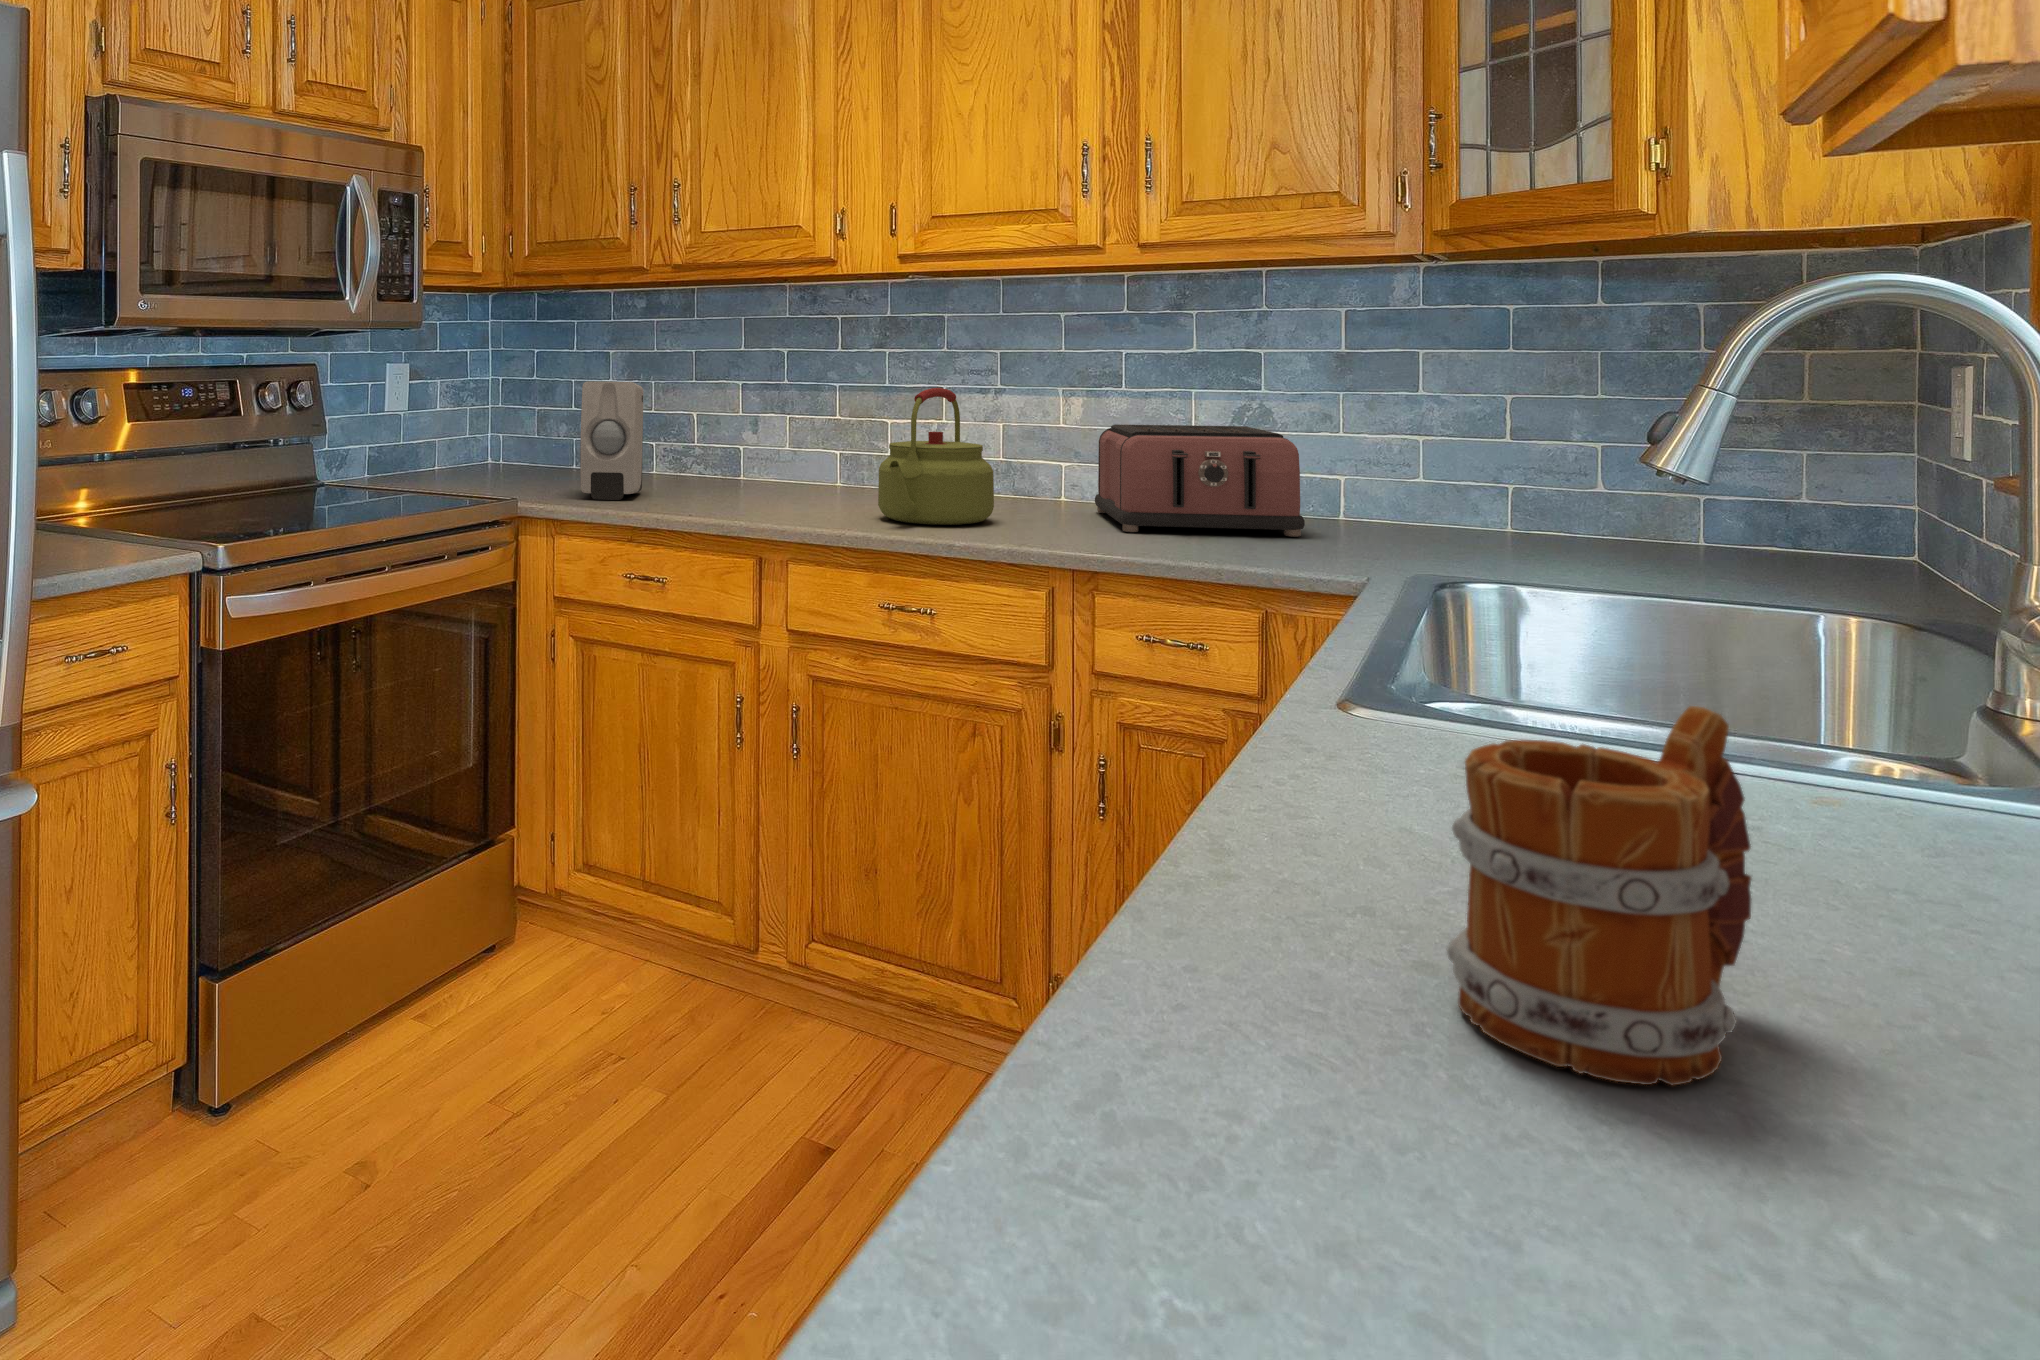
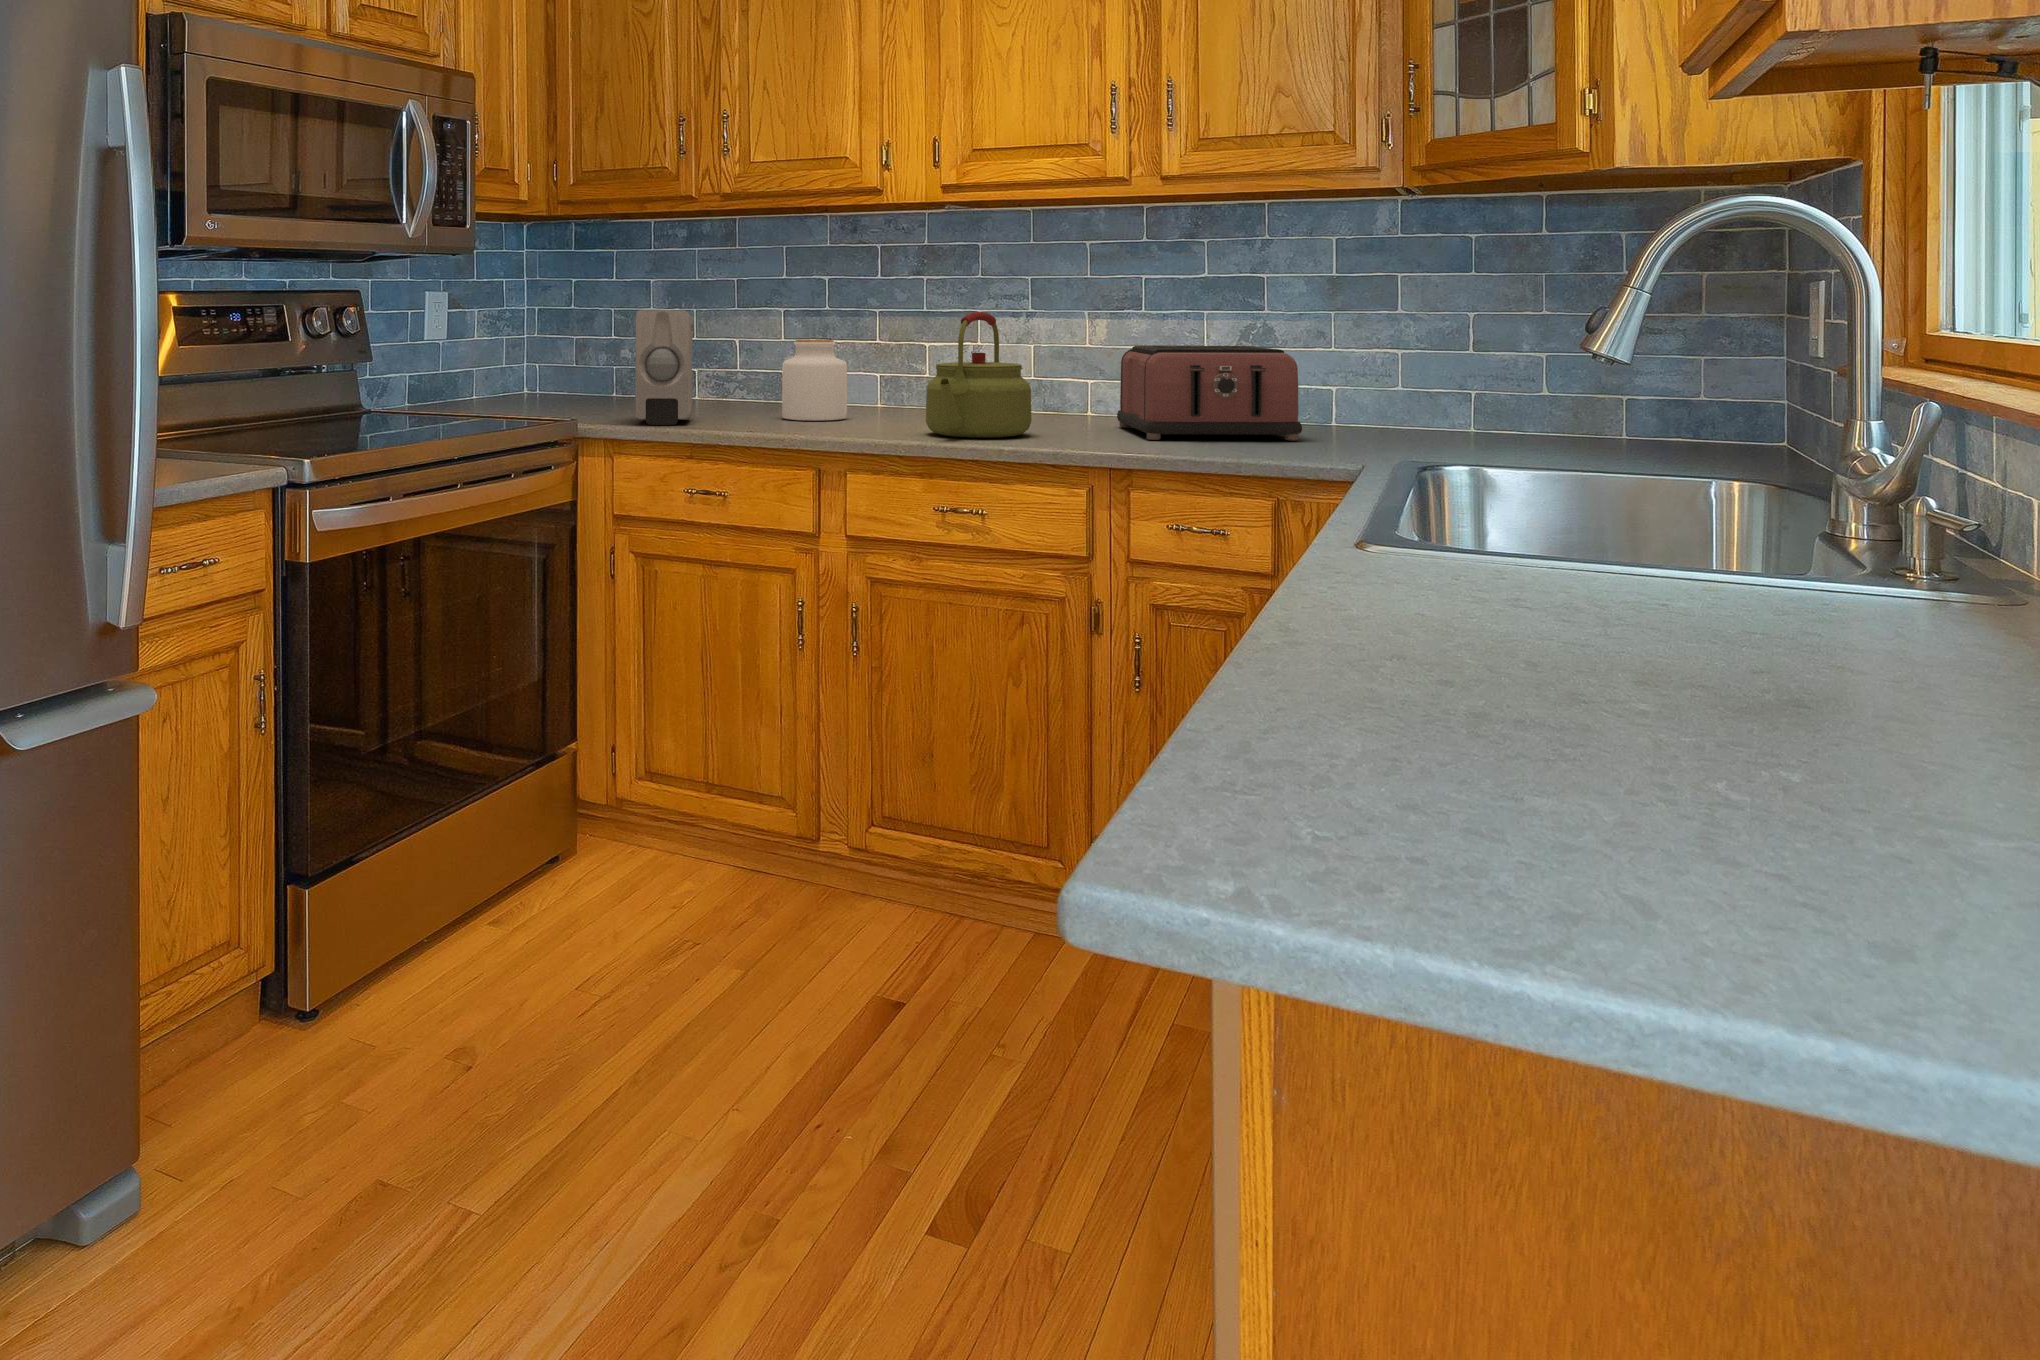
jar: none [736,411,804,497] -> present [782,340,847,421]
mug: present [1447,706,1751,1085] -> none [1463,470,1656,707]

